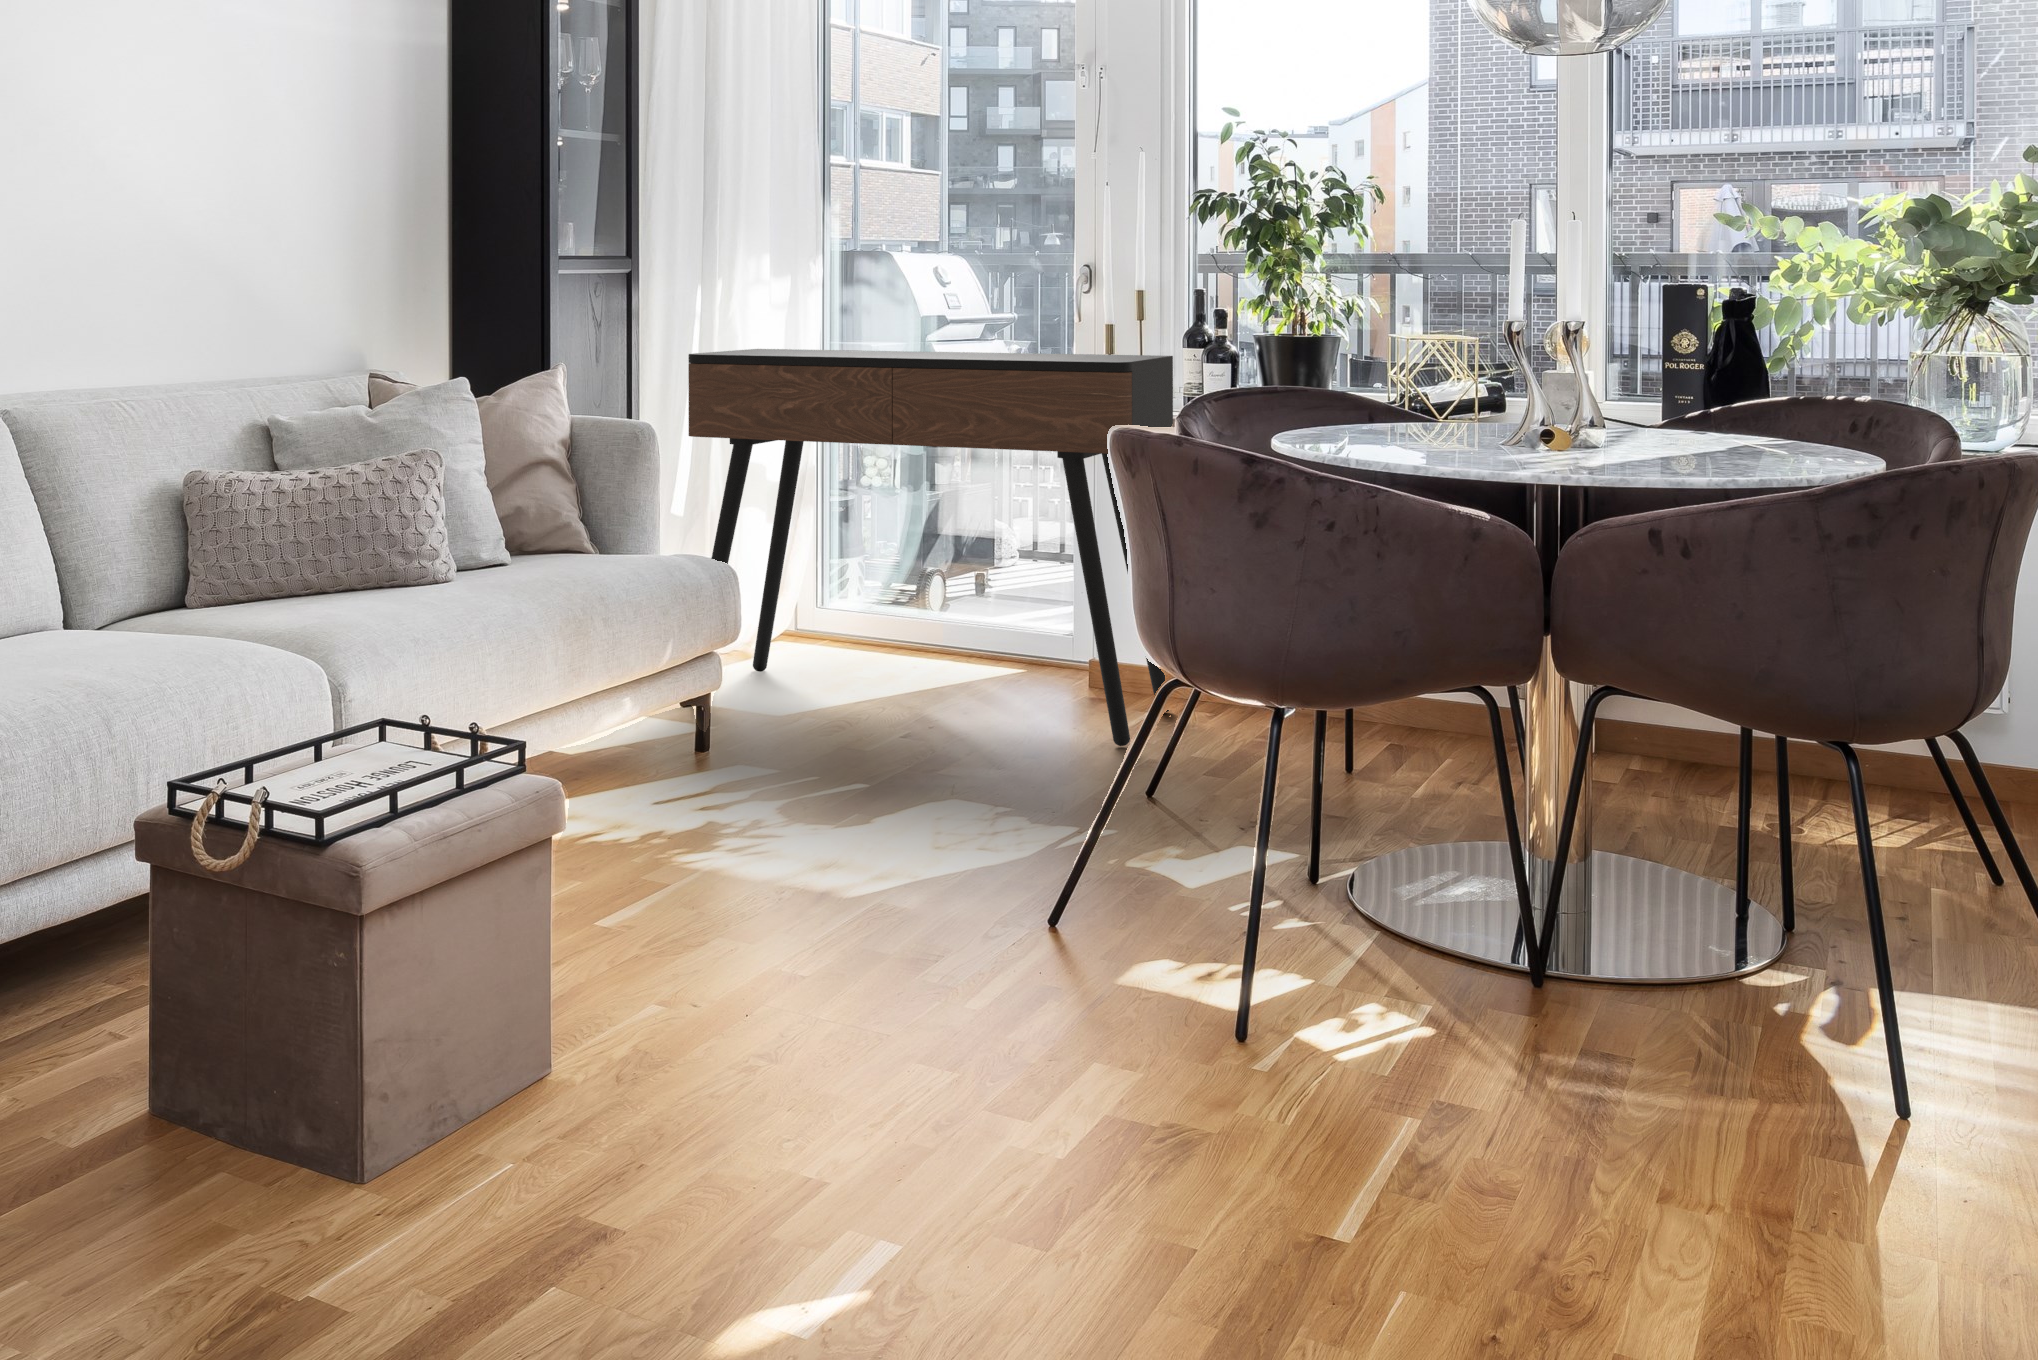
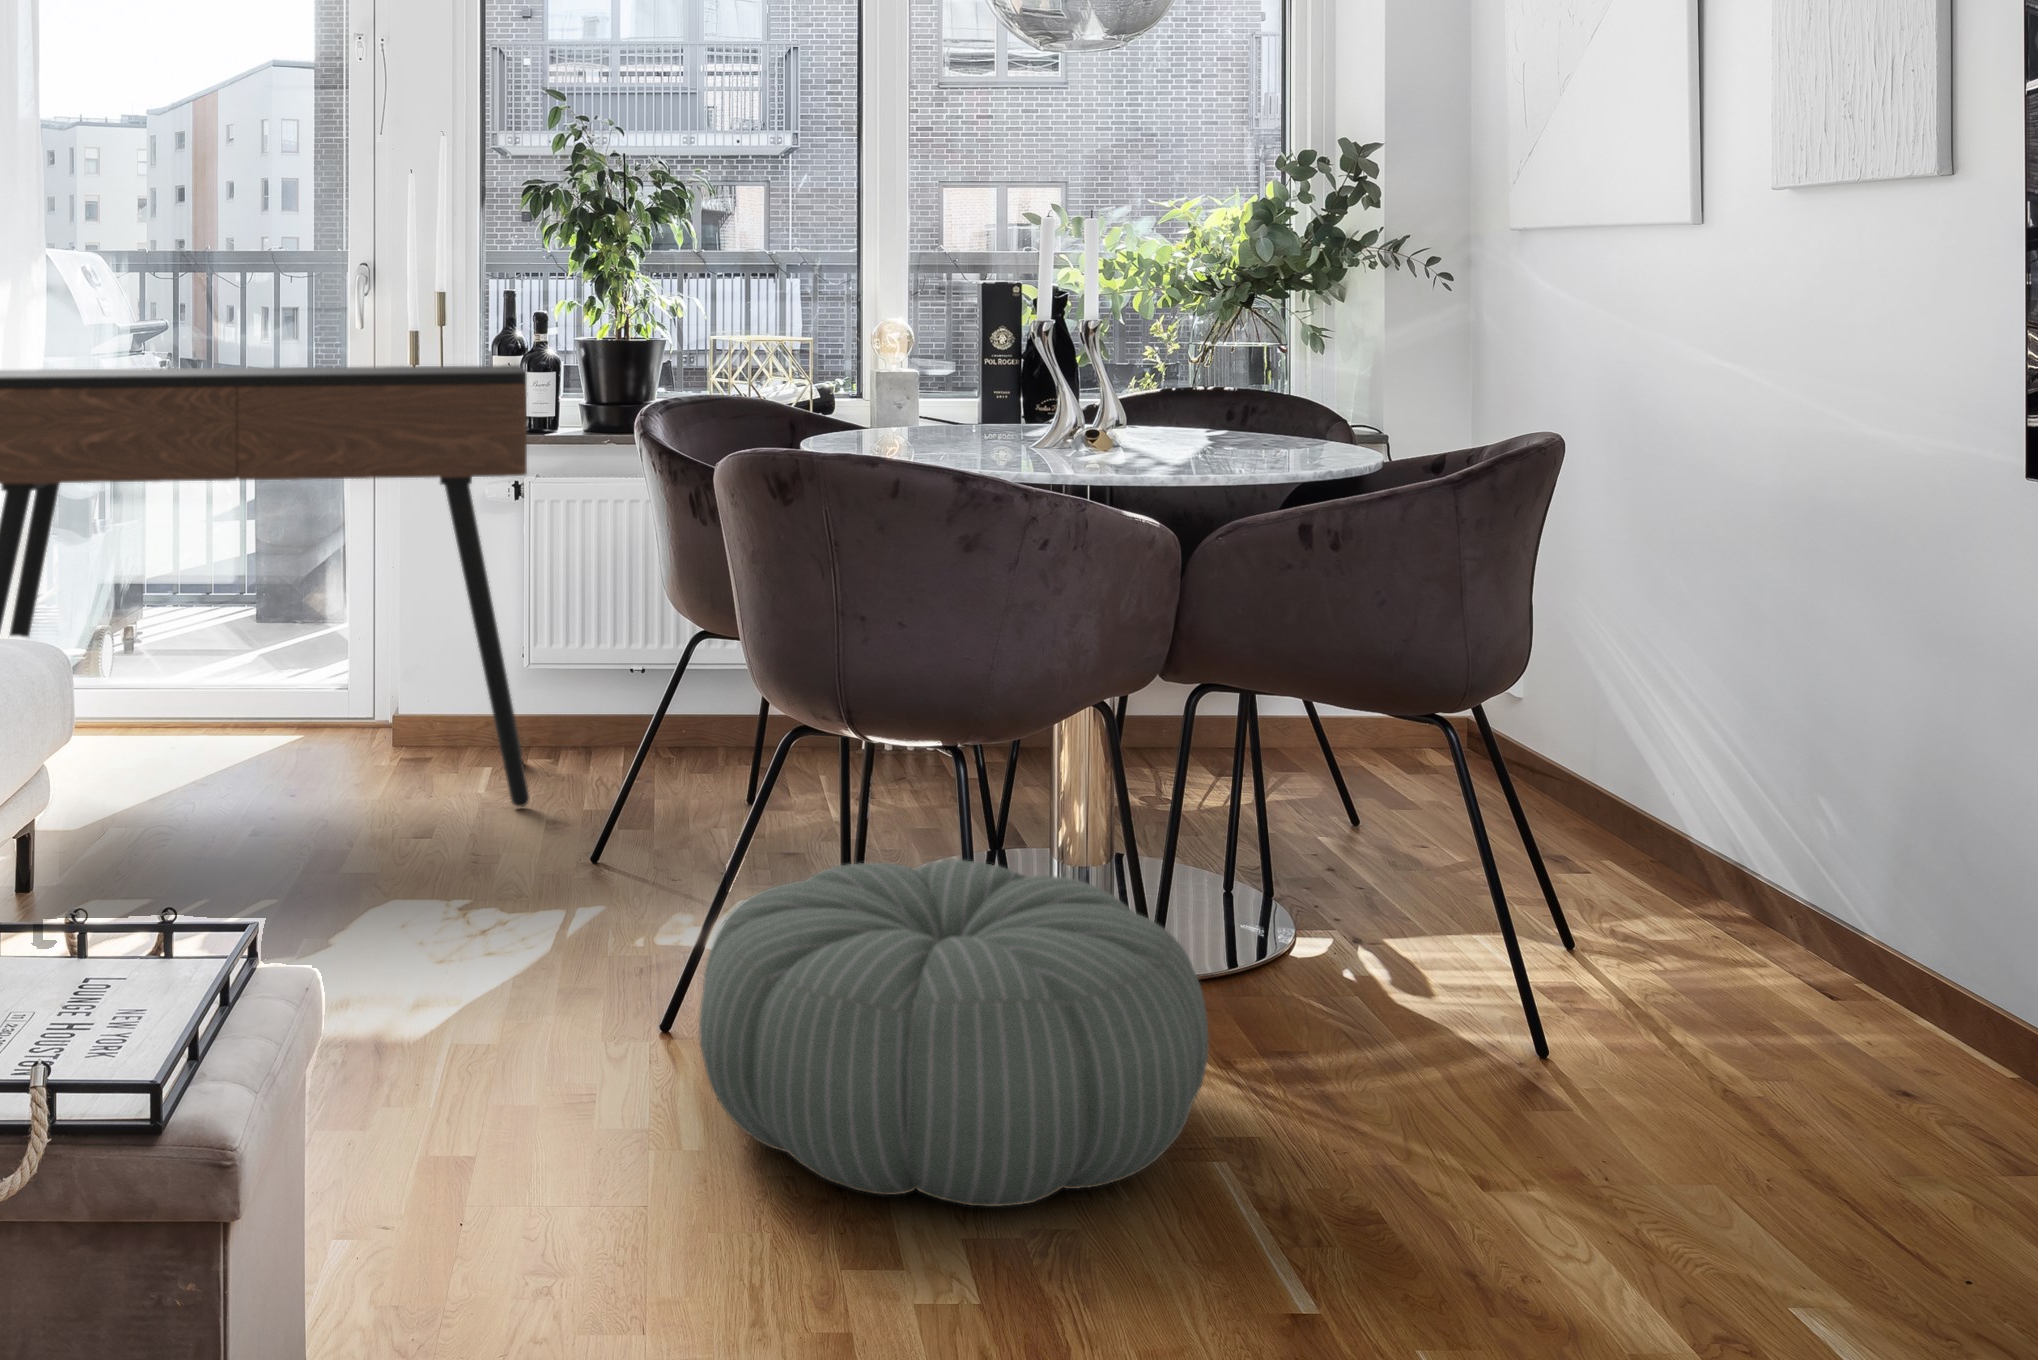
pouf: none [922,799,1366,1087] -> present [699,860,1208,1206]

